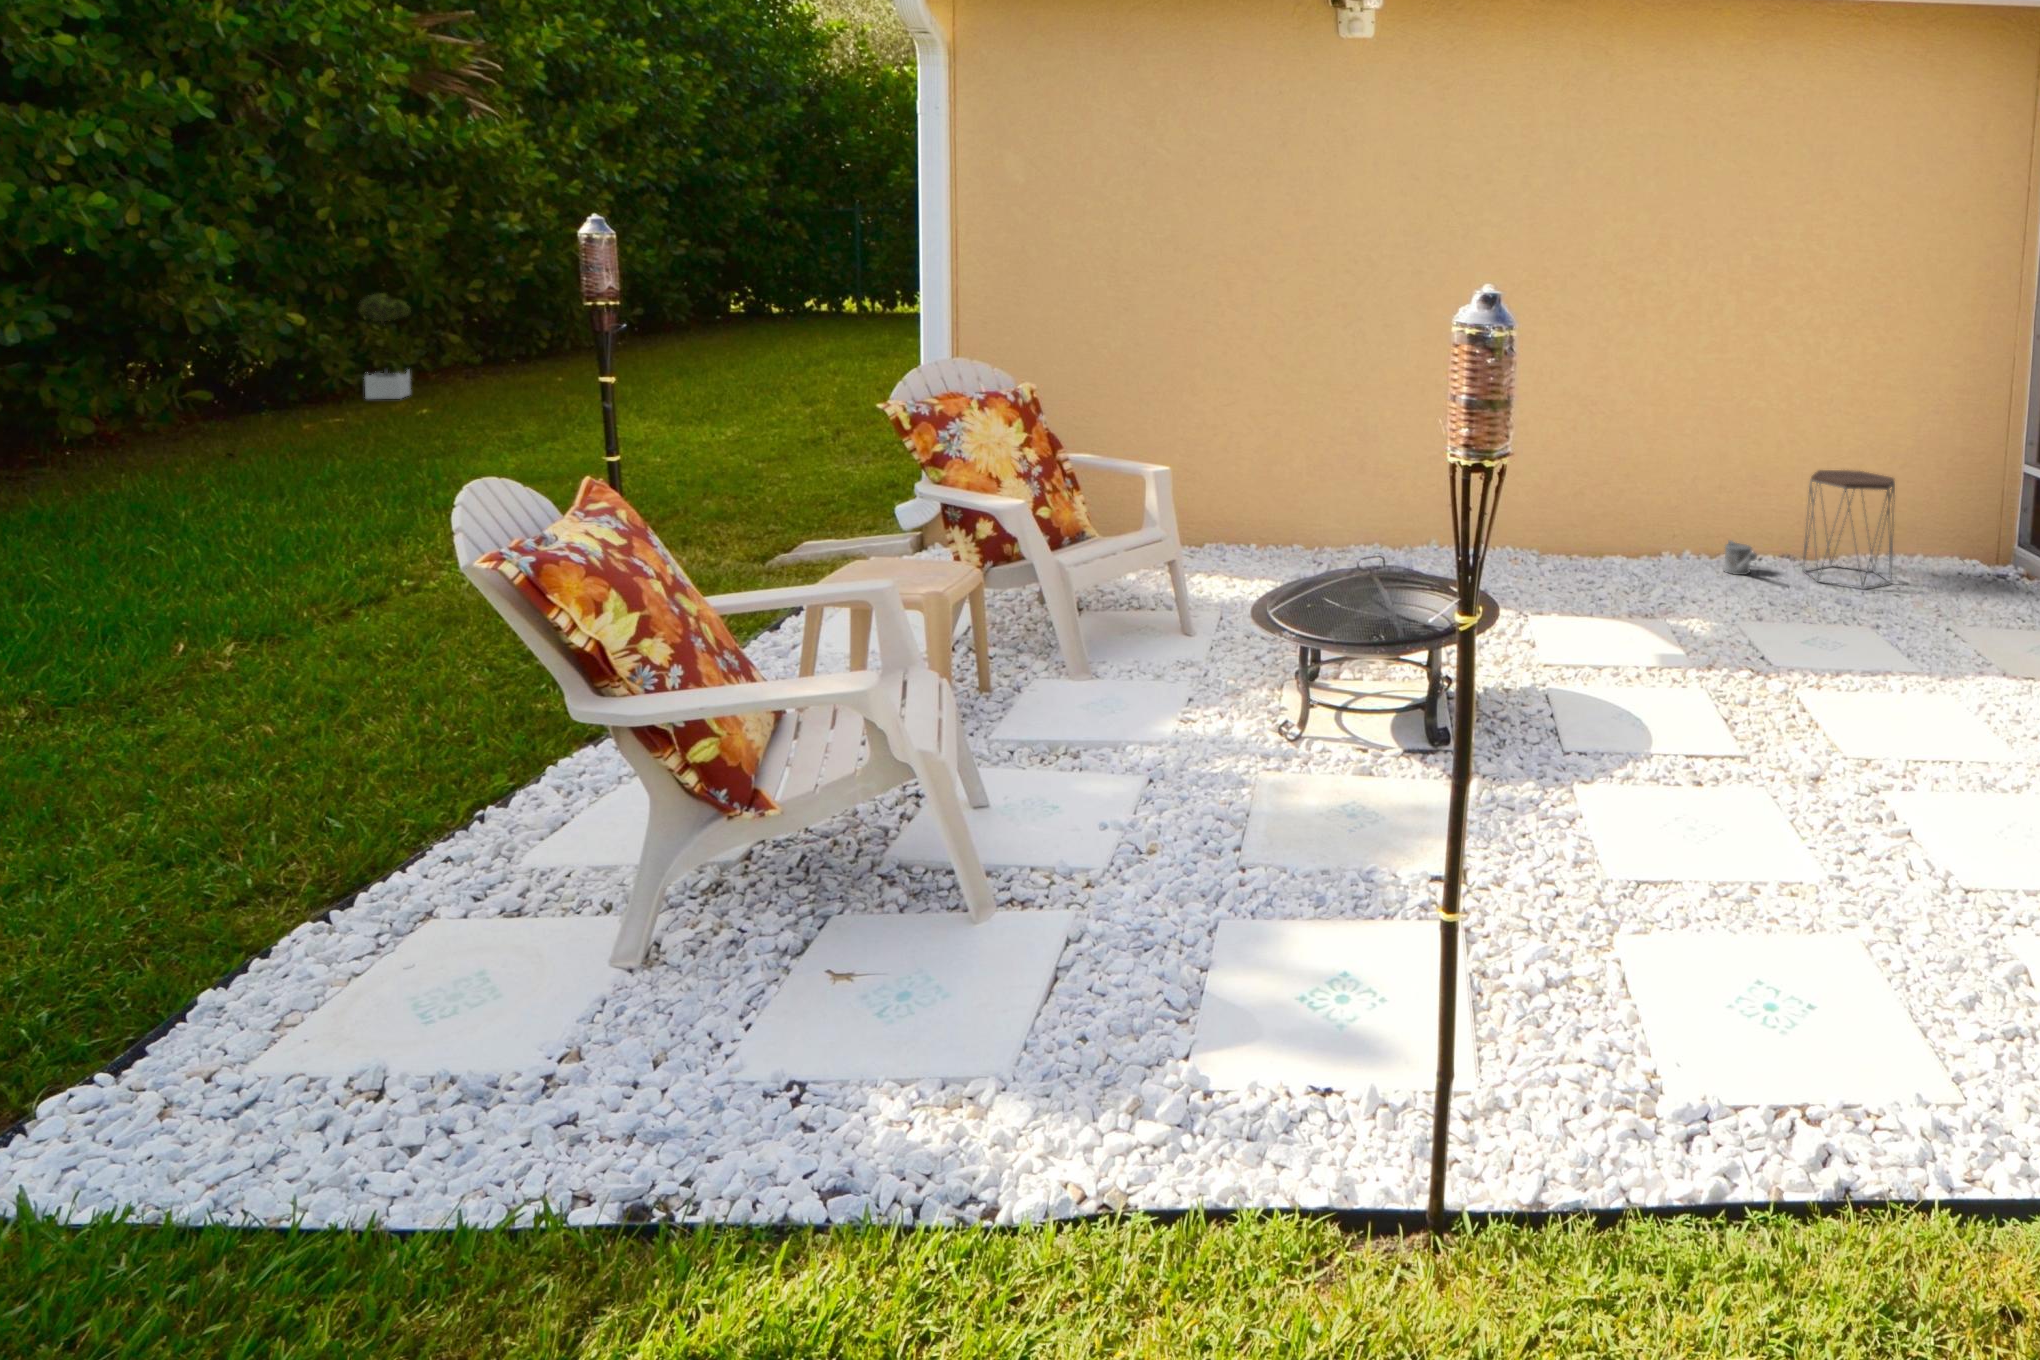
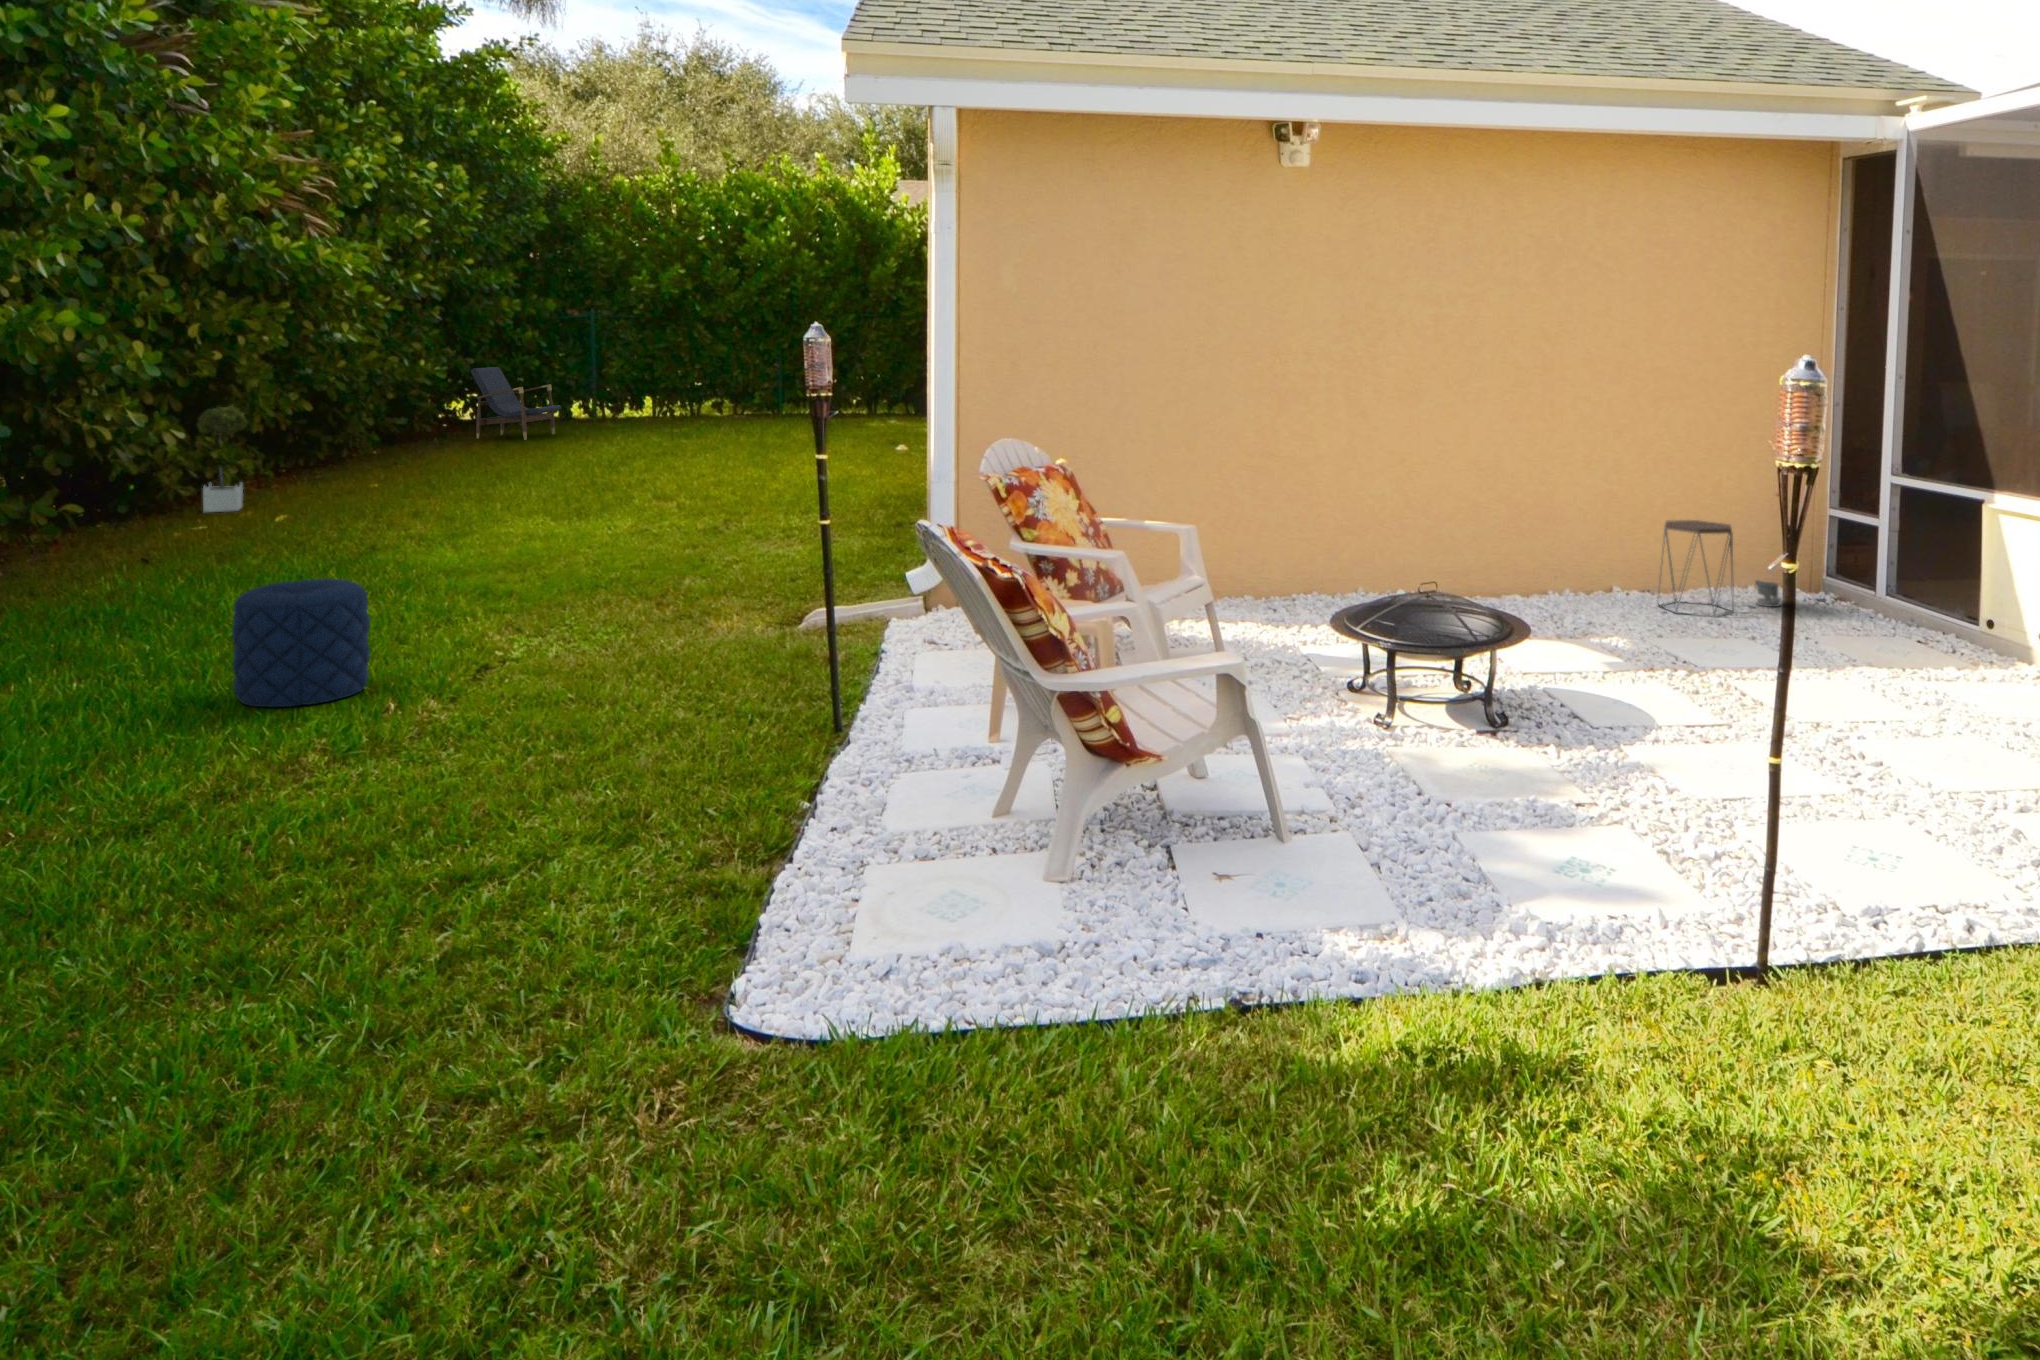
lounge chair: none [715,256,807,330] -> present [471,367,561,440]
pouf: none [49,495,229,639] -> present [232,579,370,707]
watering can: present [1724,541,1757,575] -> present [1755,580,1781,607]

